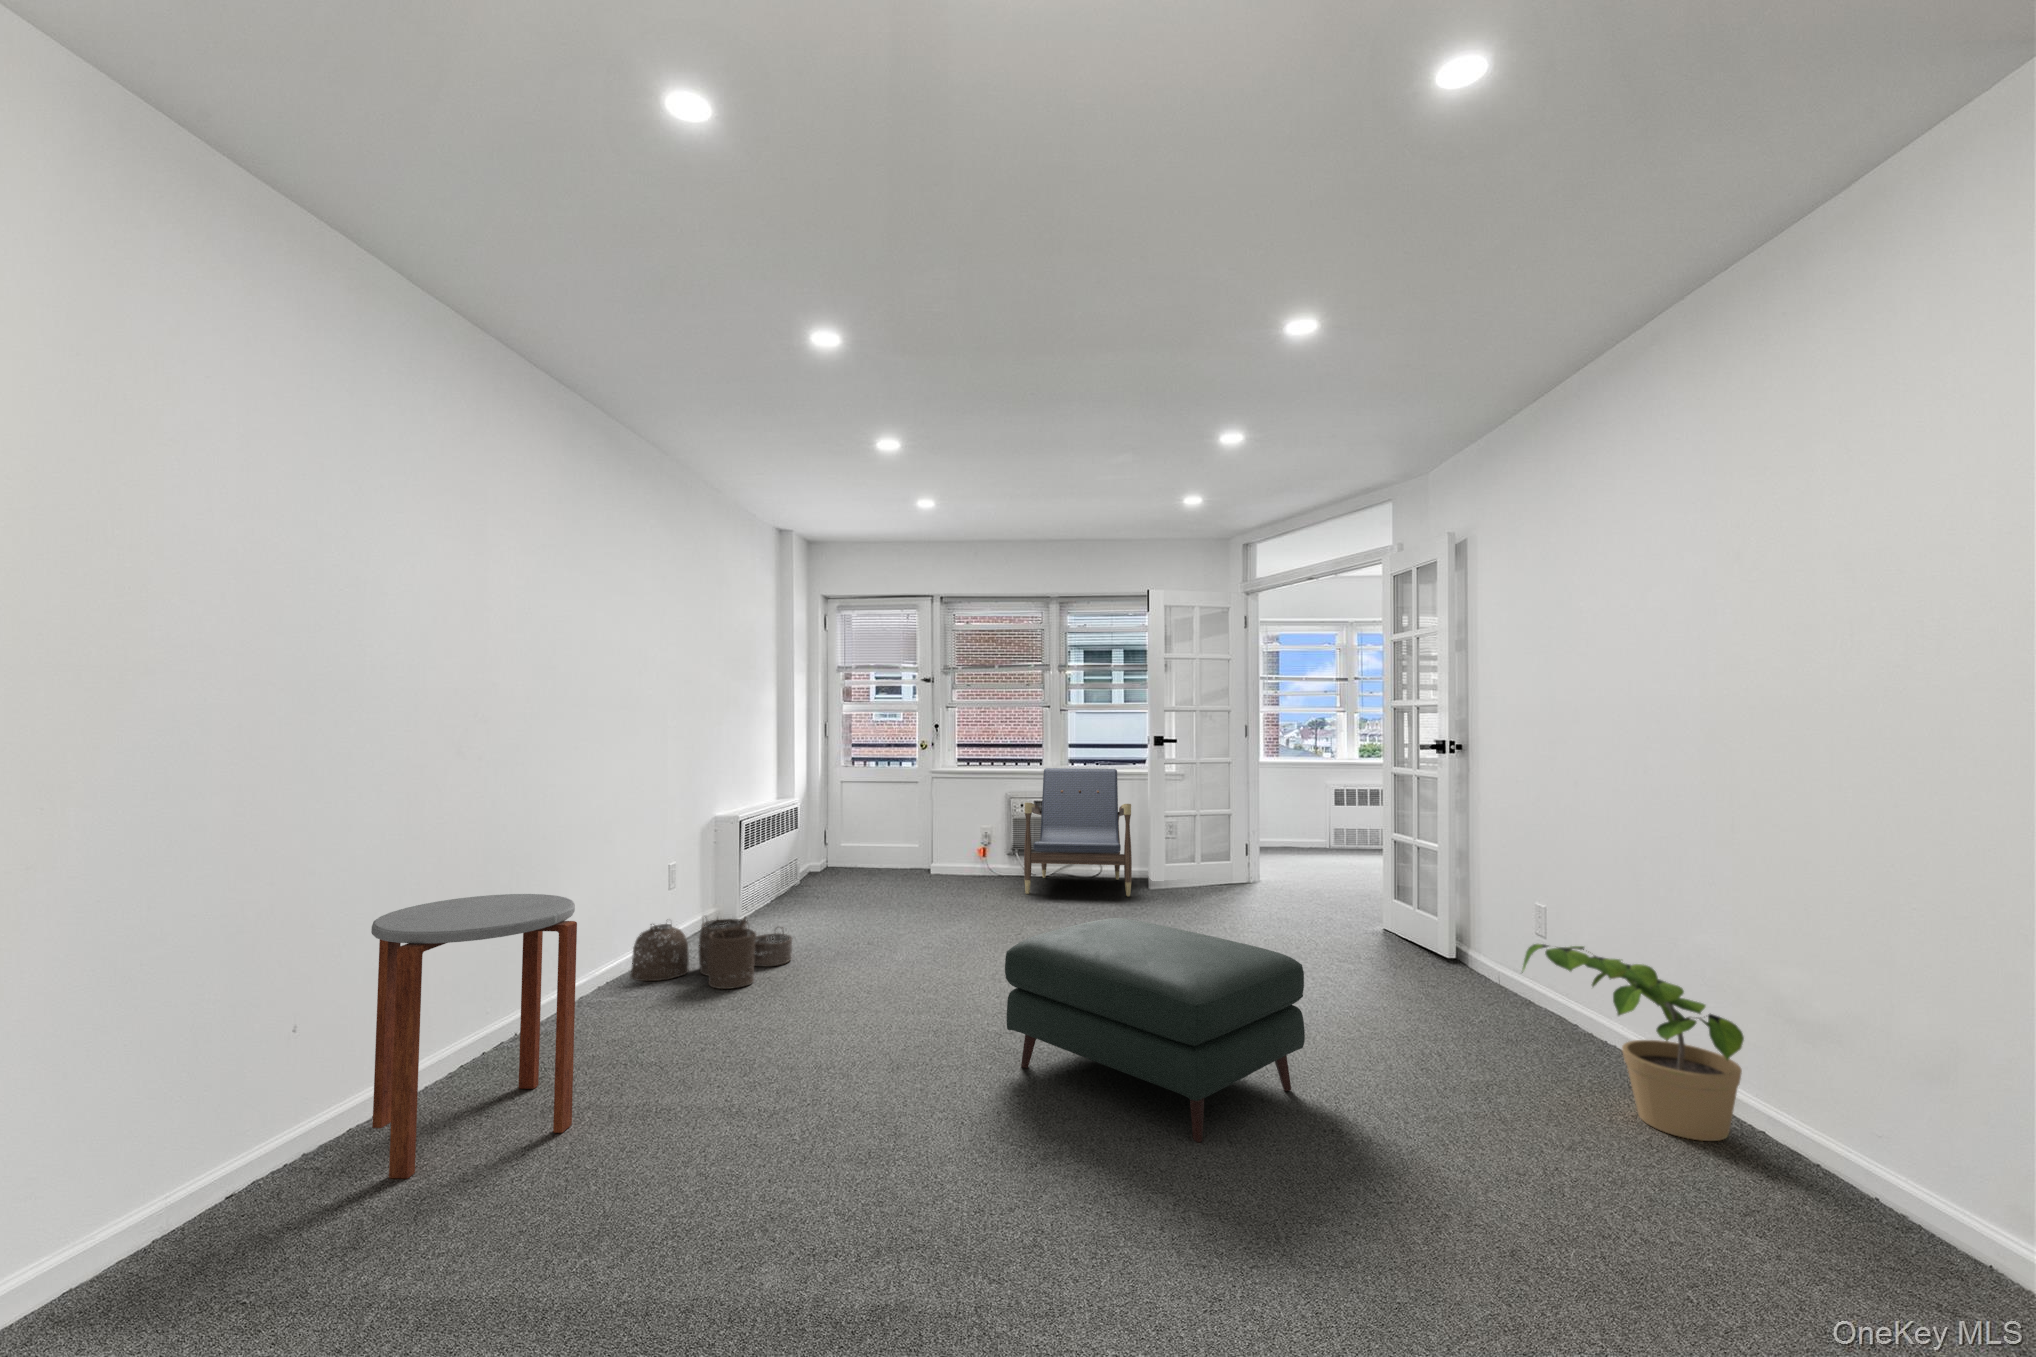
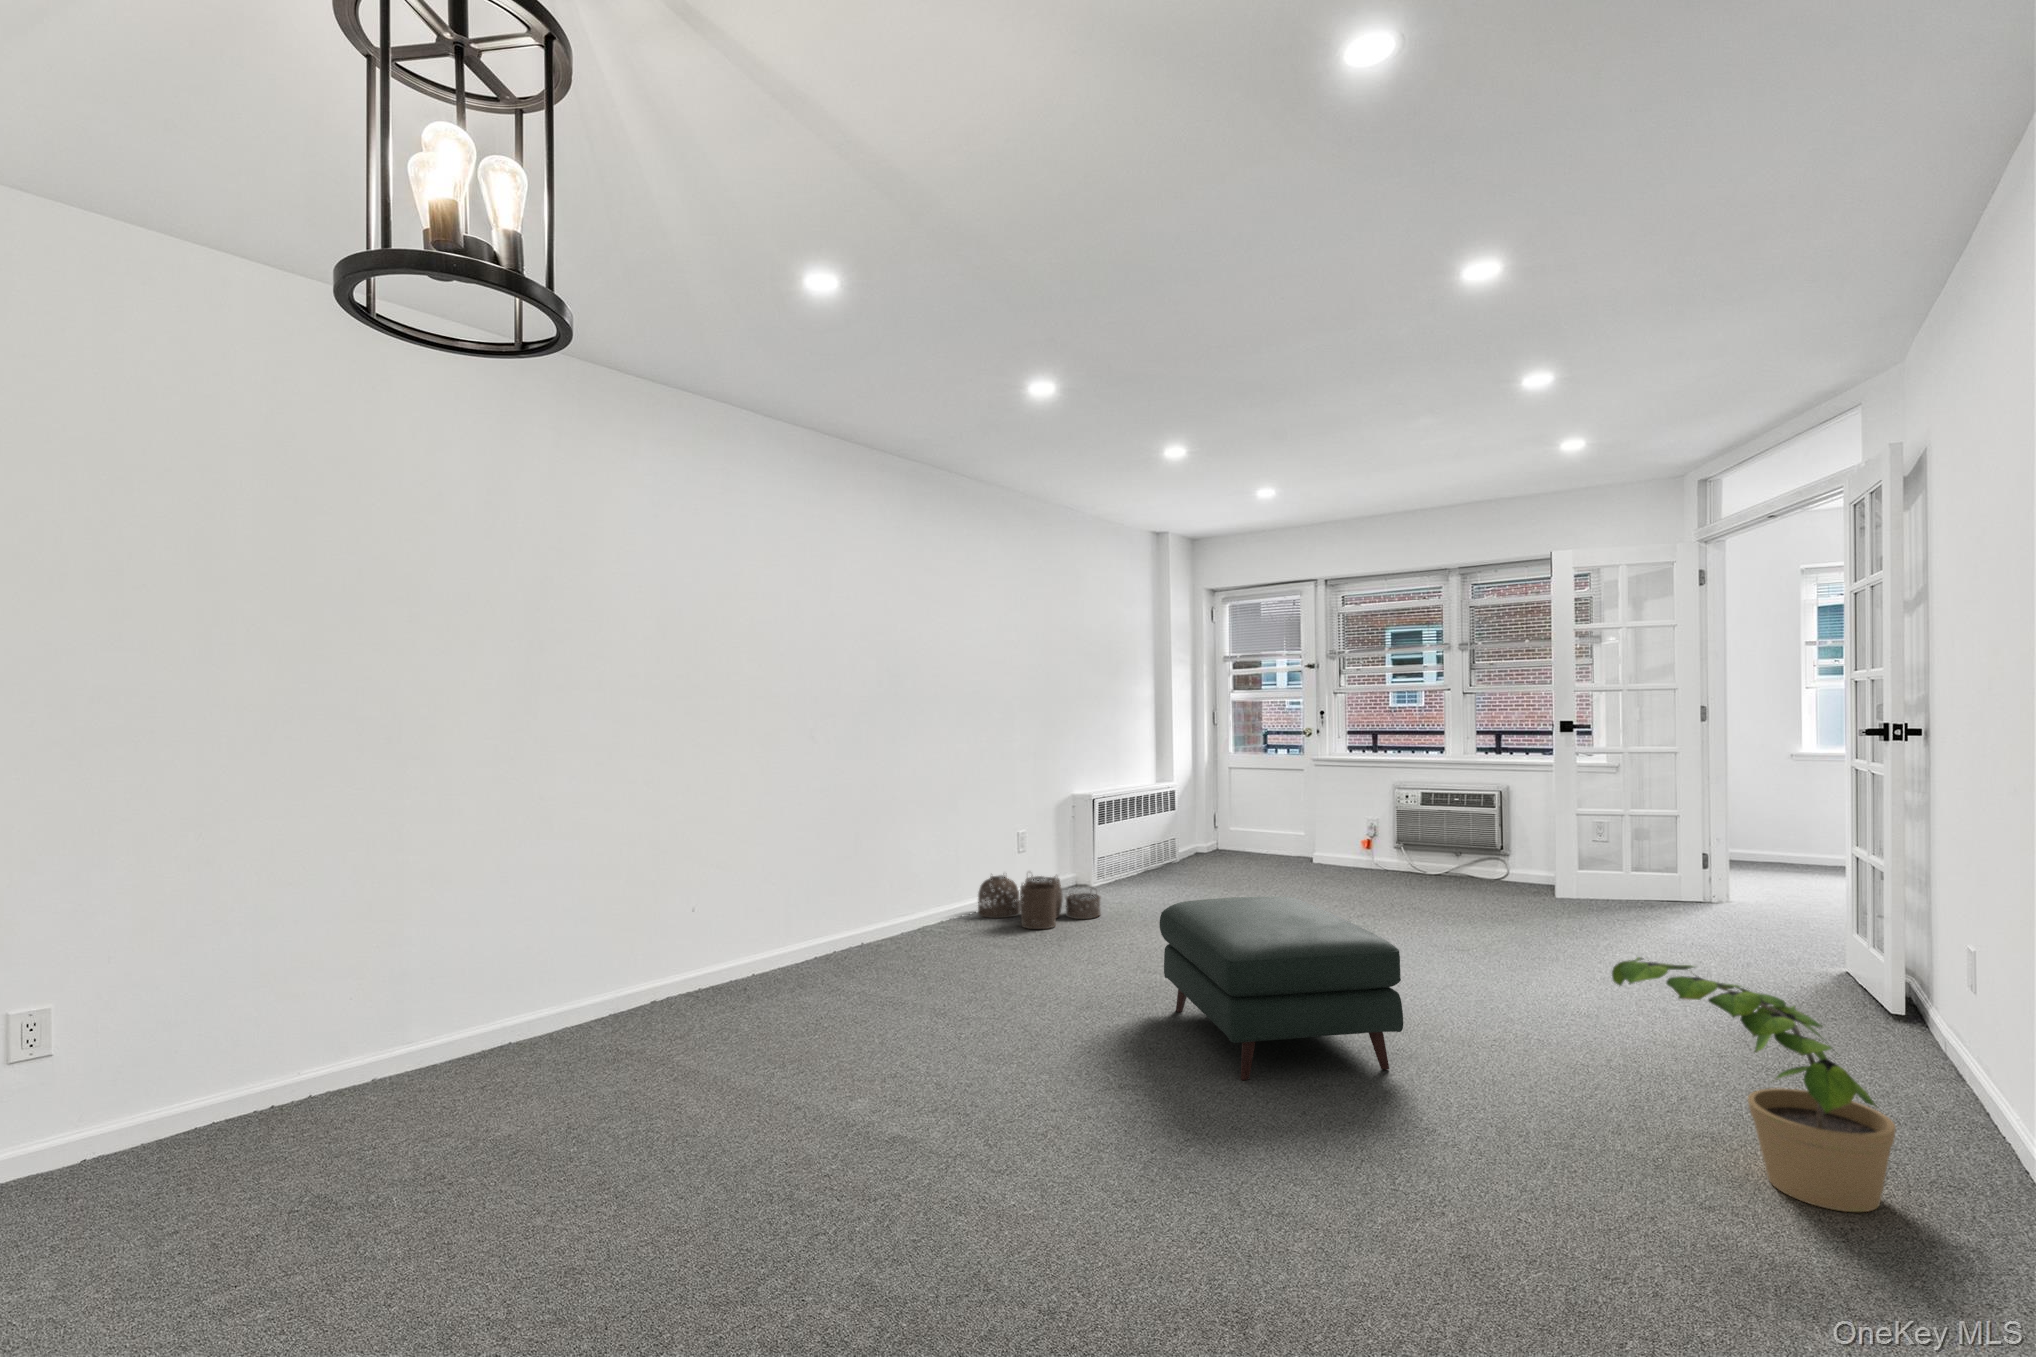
lounge chair: present [1024,768,1132,896] -> none [1387,757,1524,902]
side table: present [371,894,577,1179] -> none [756,835,868,993]

